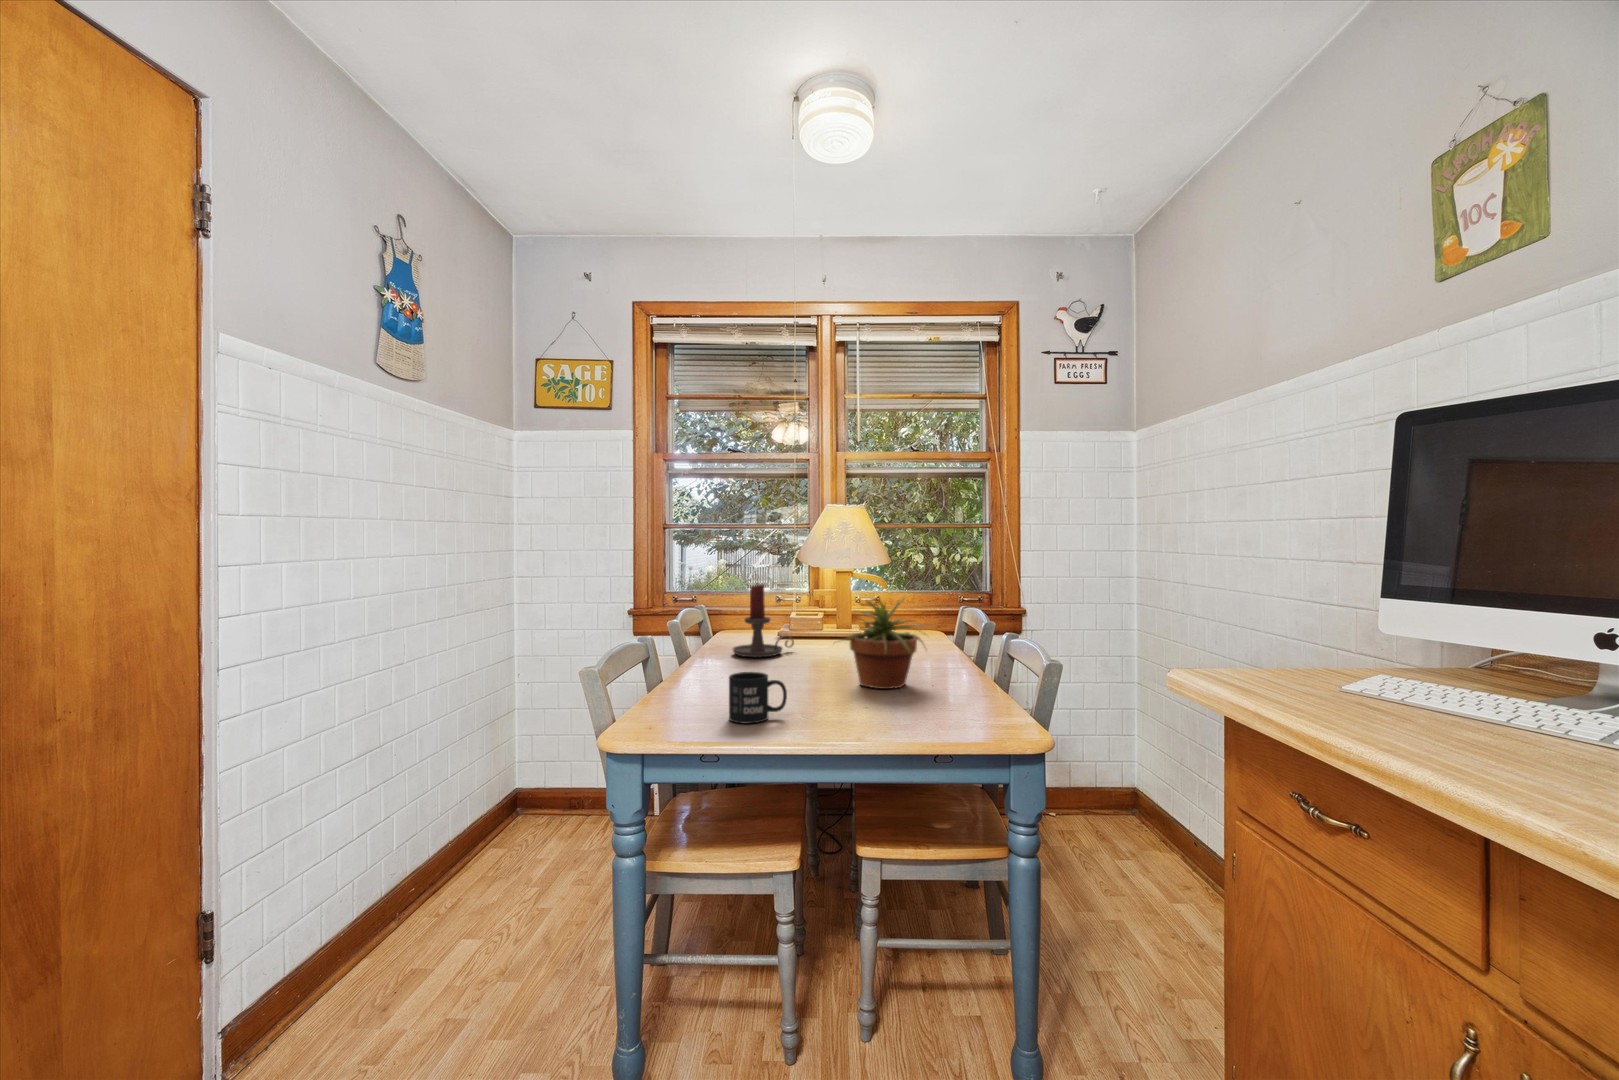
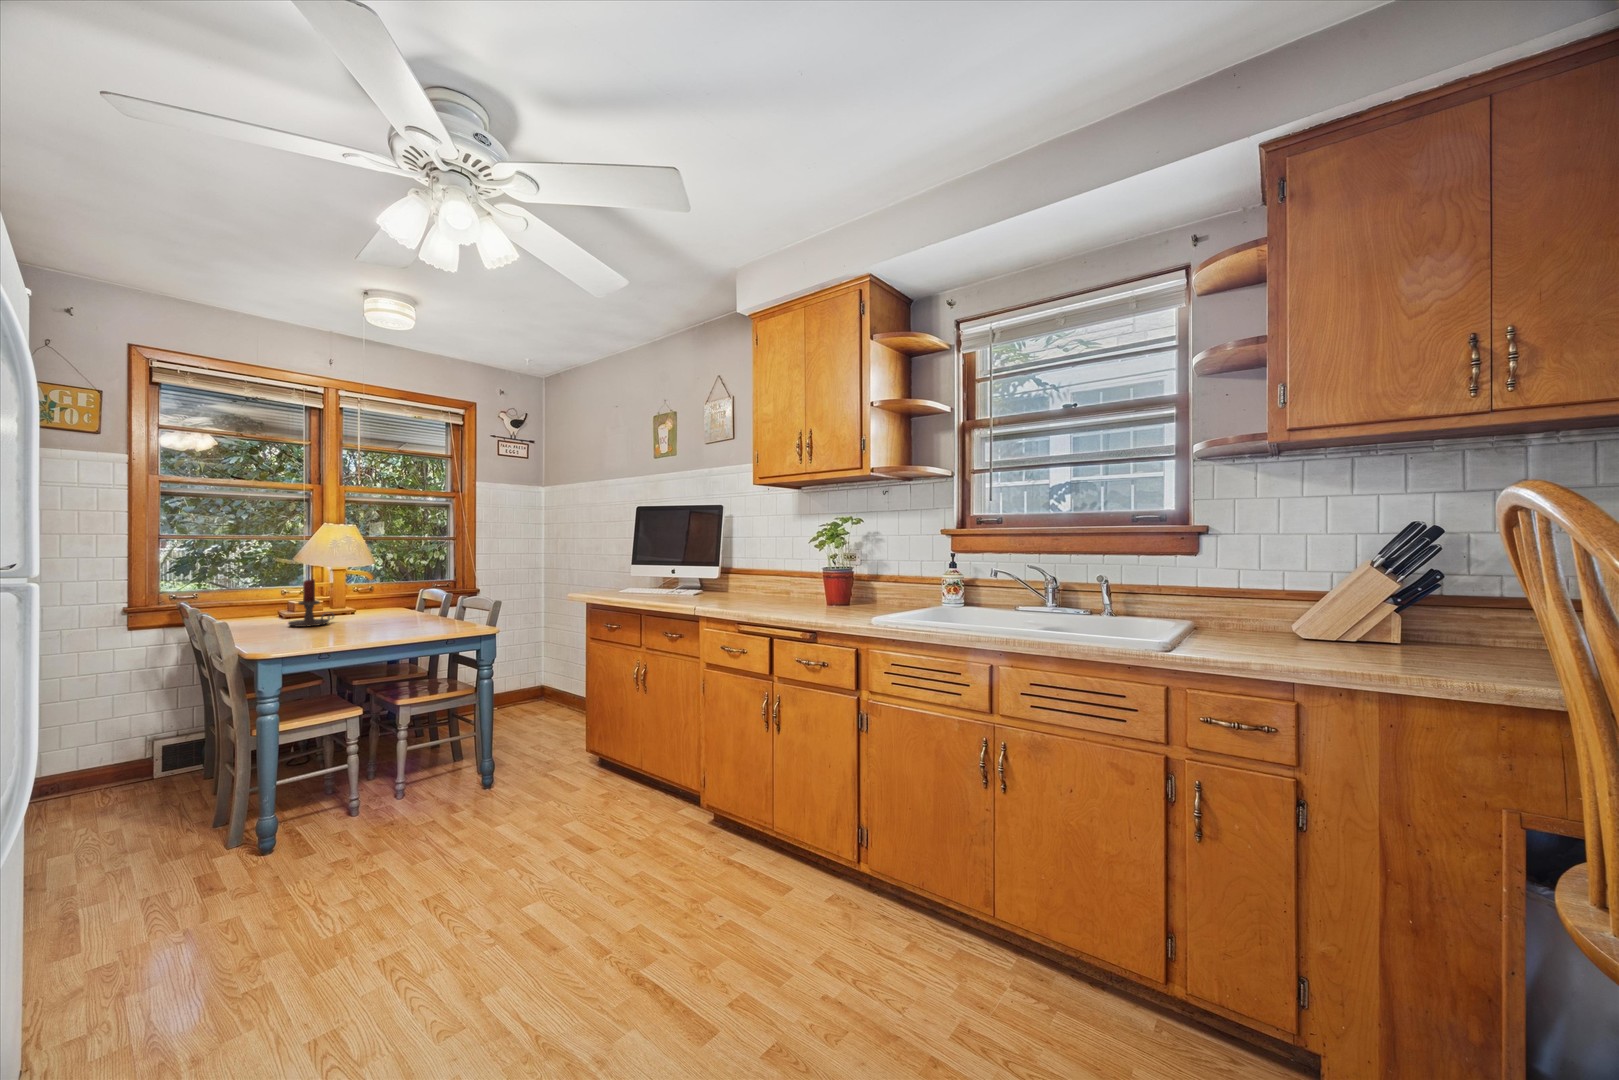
potted plant: present [834,599,925,689] -> none [395,580,452,628]
mug: present [729,672,787,723] -> none [356,620,390,644]

